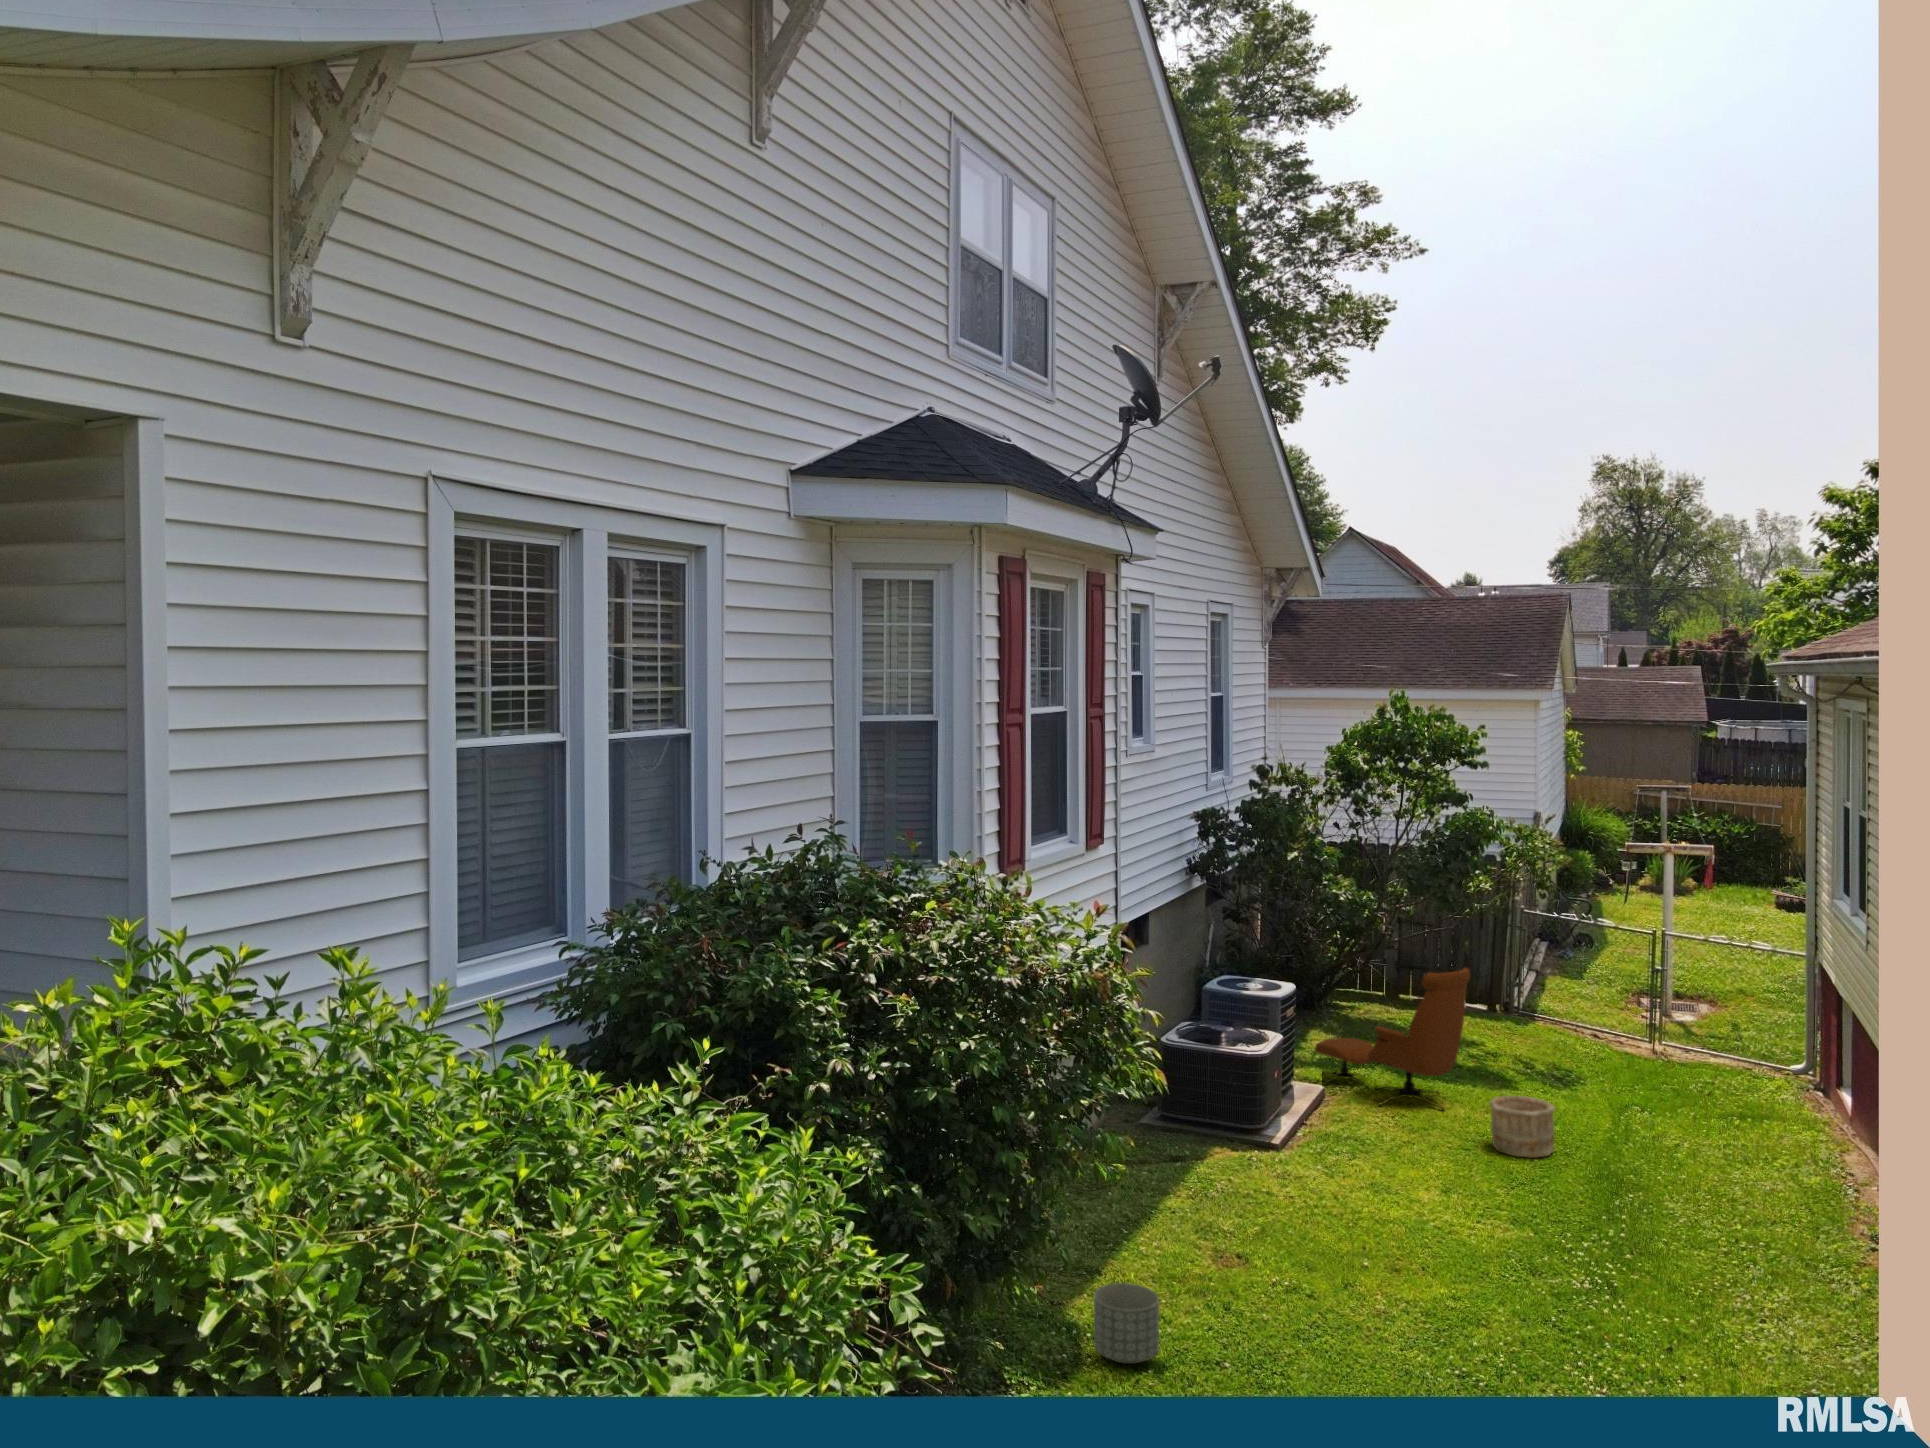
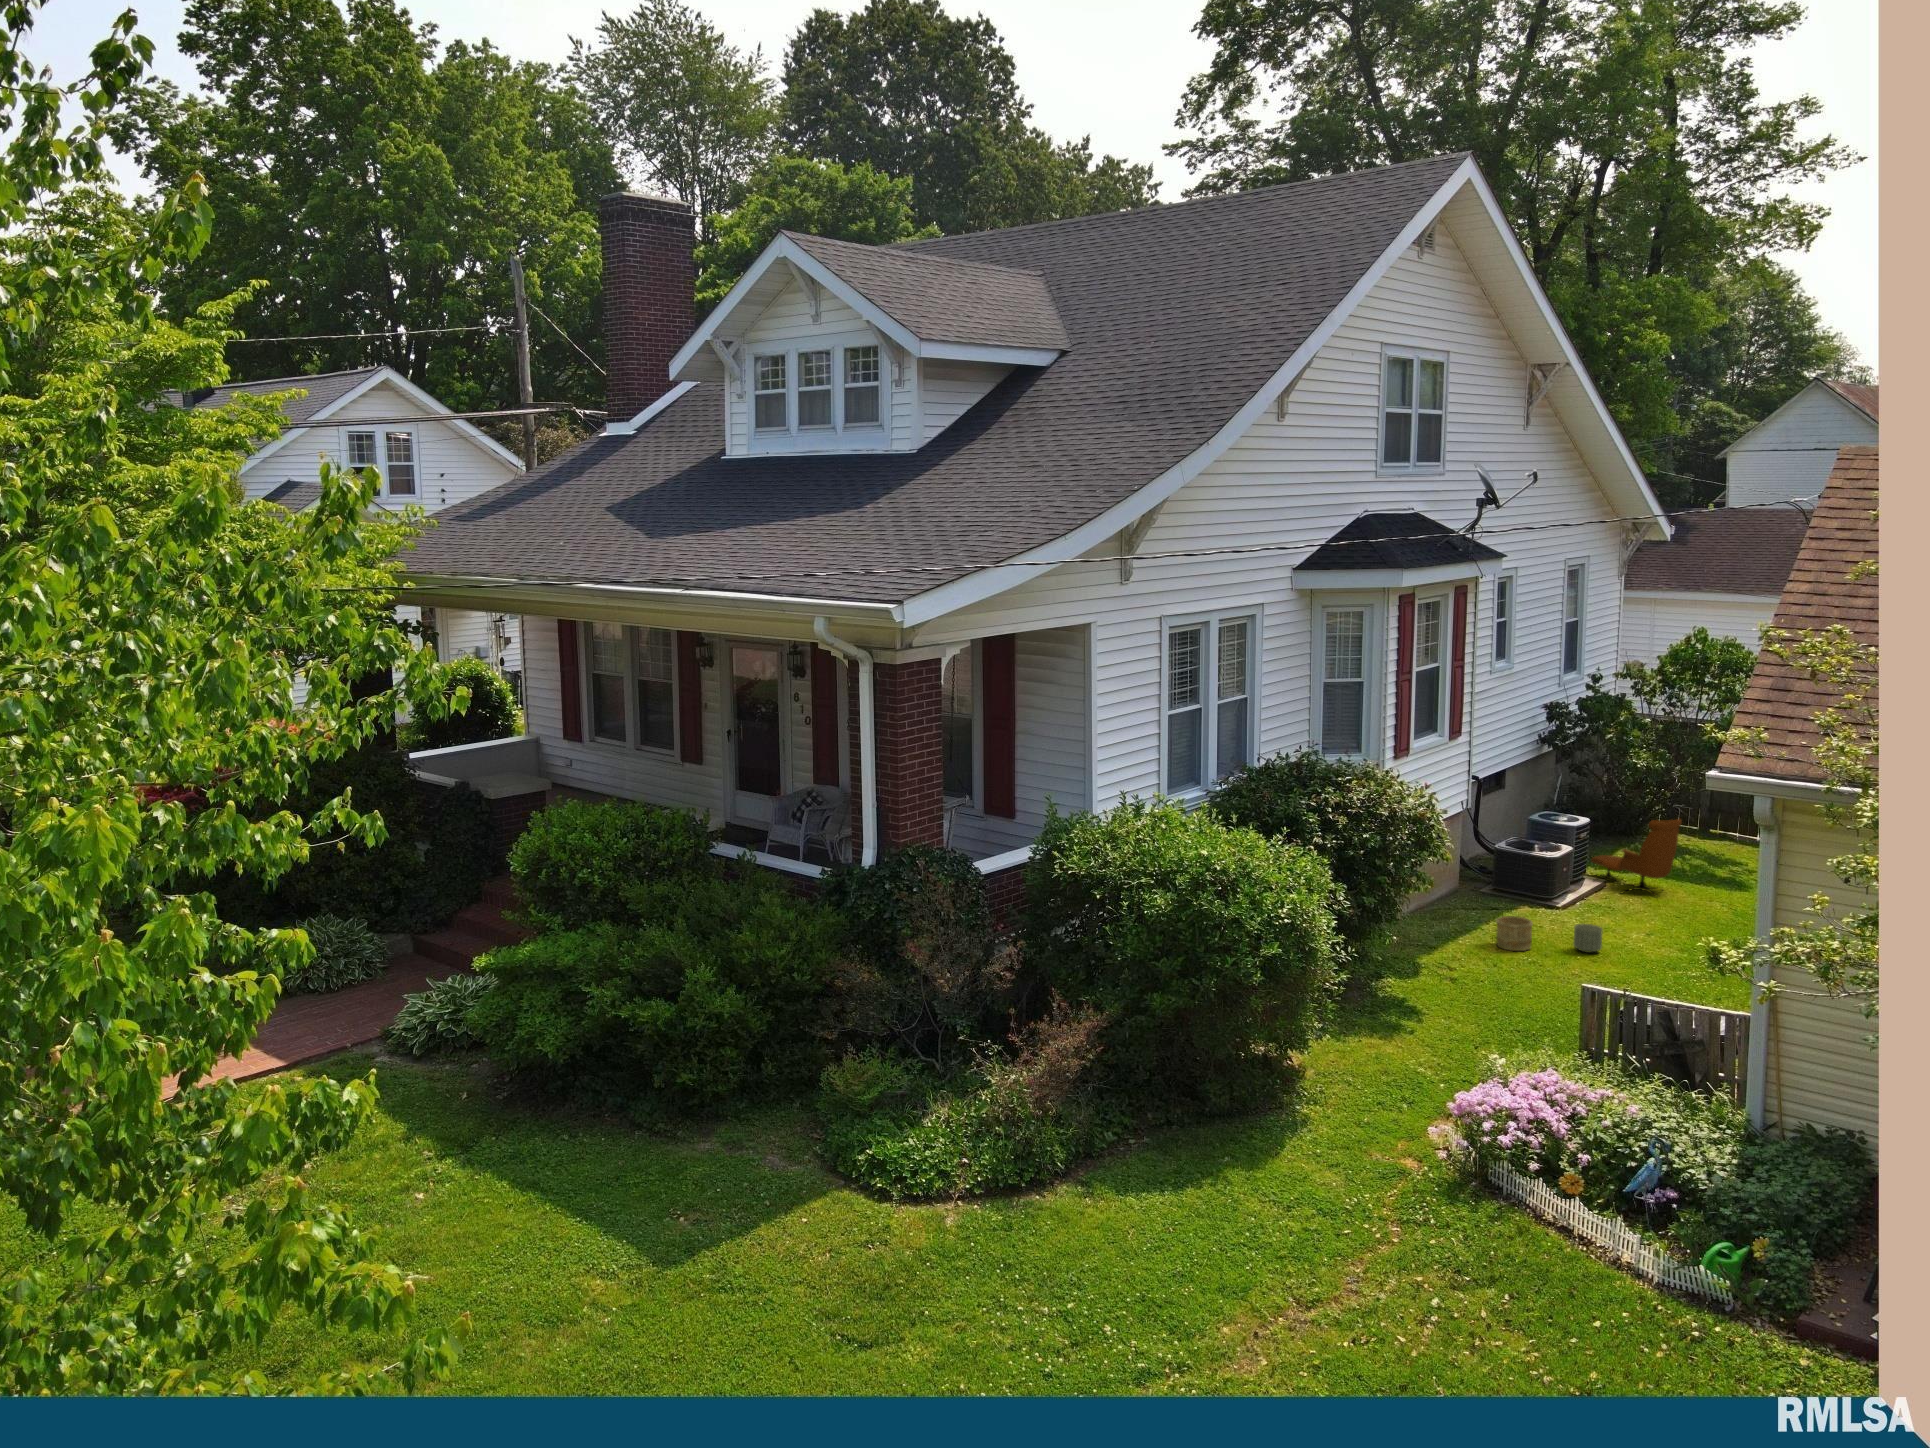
wooden bucket: present [1489,1096,1555,1158] -> present [1496,916,1533,951]
planter: present [1094,1283,1159,1364] -> present [1574,924,1603,953]

